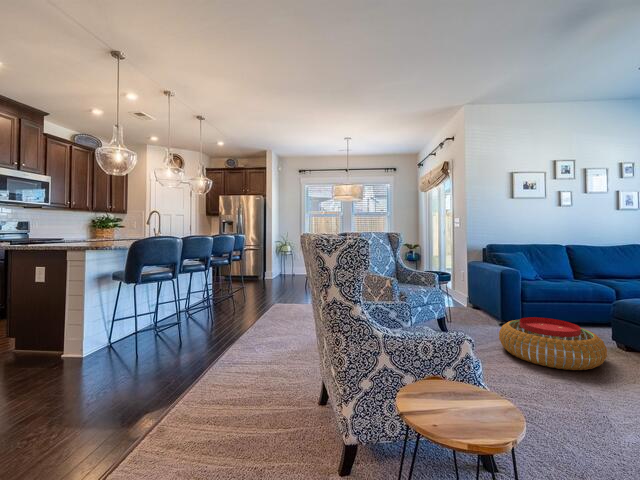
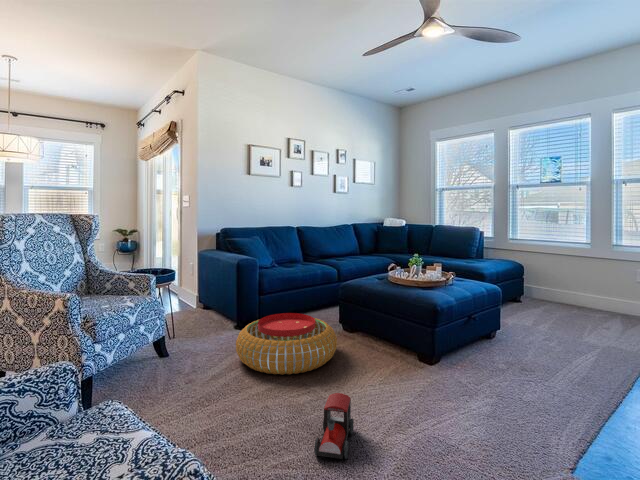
toy train: none [571,384,618,435] -> present [314,393,354,459]

